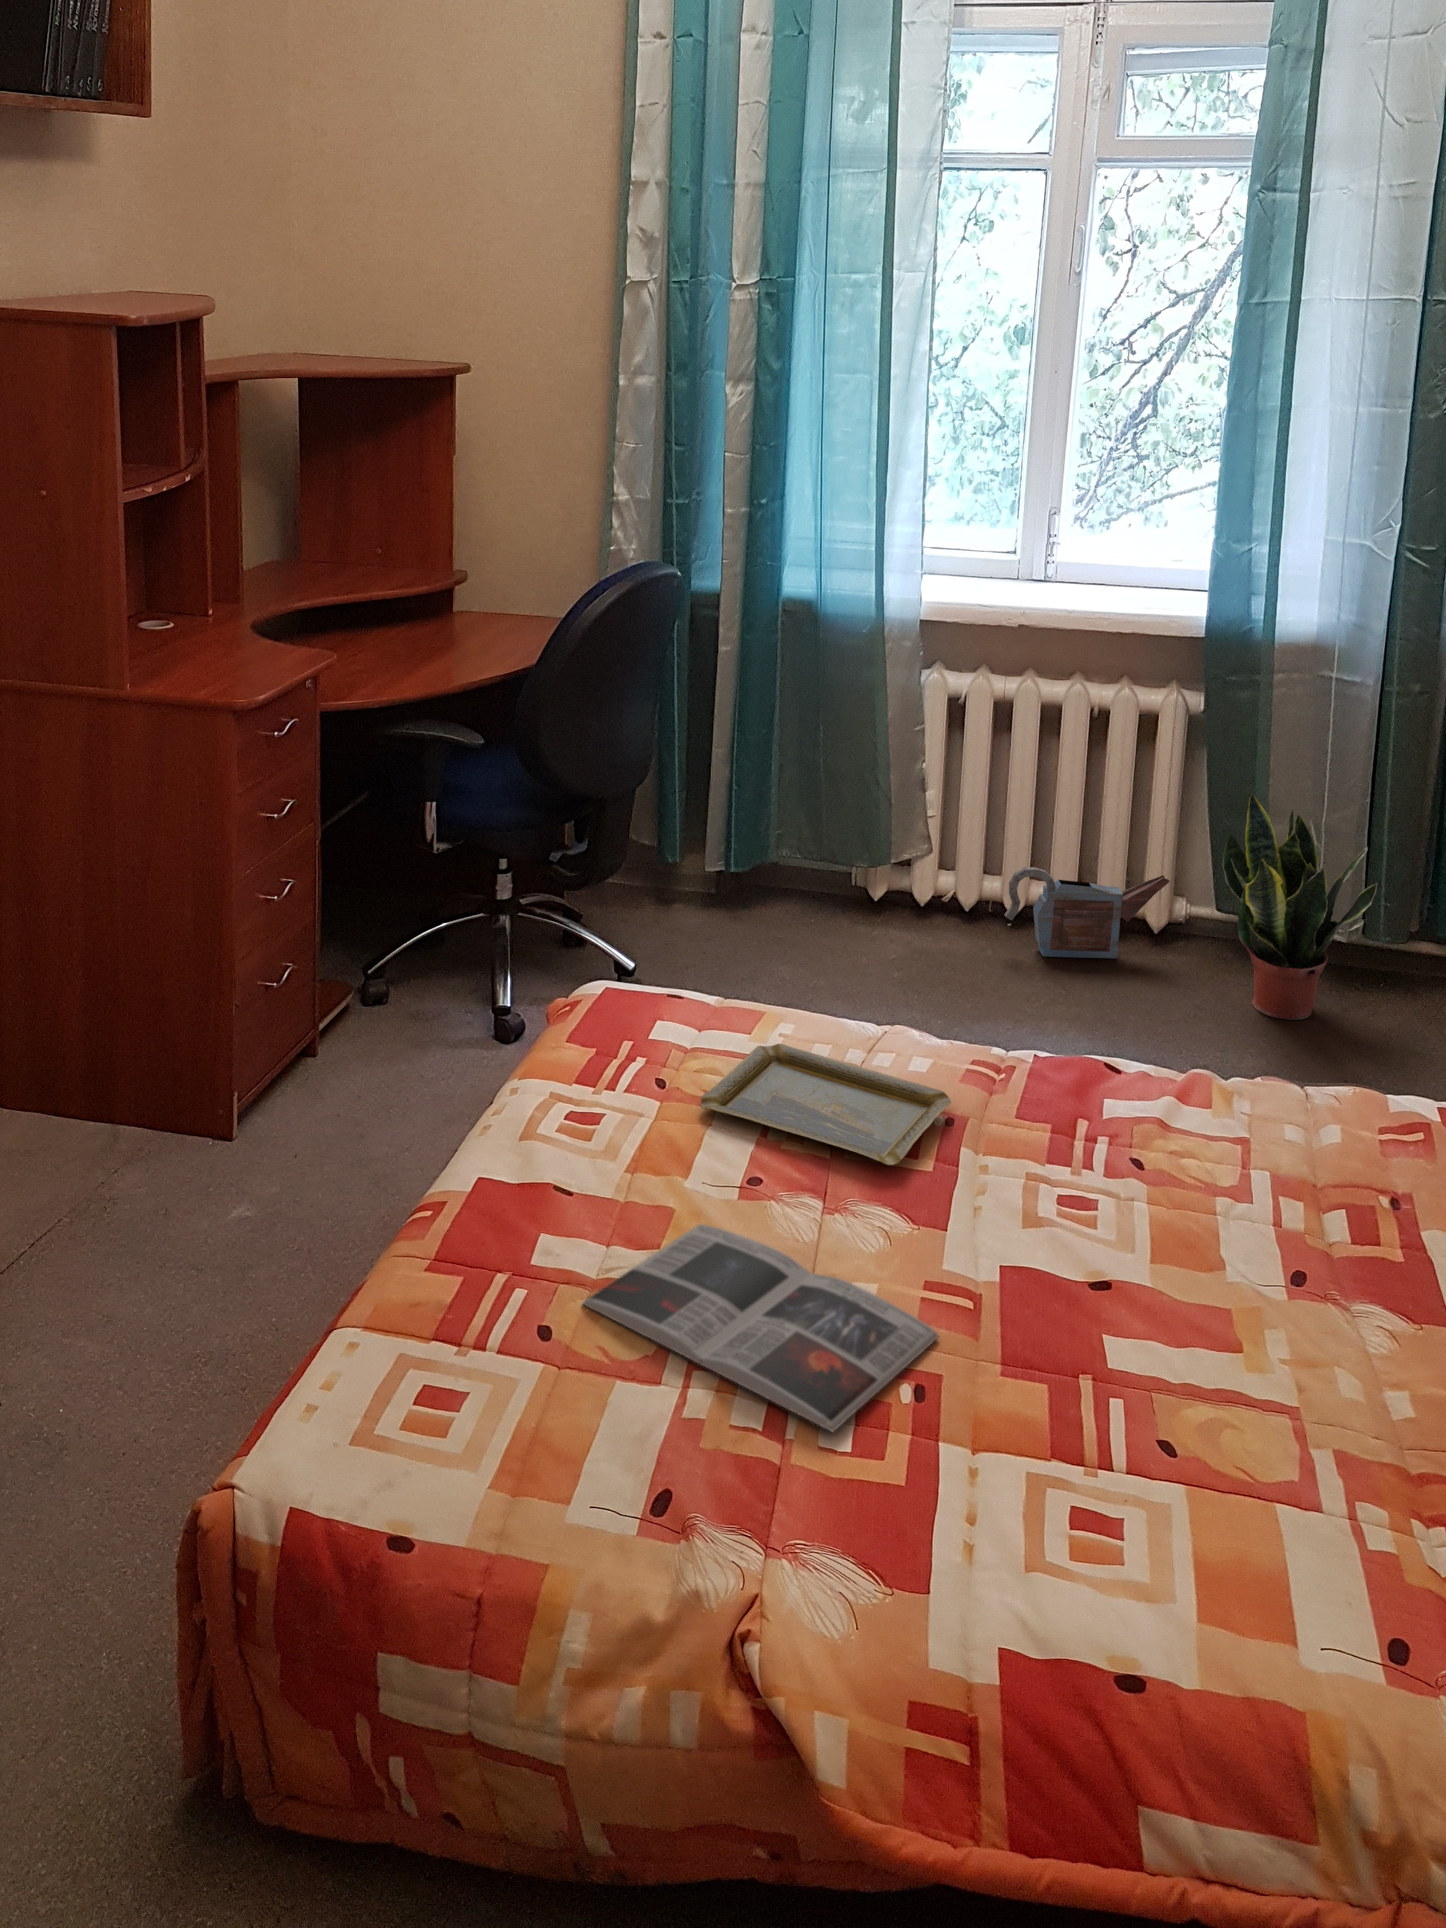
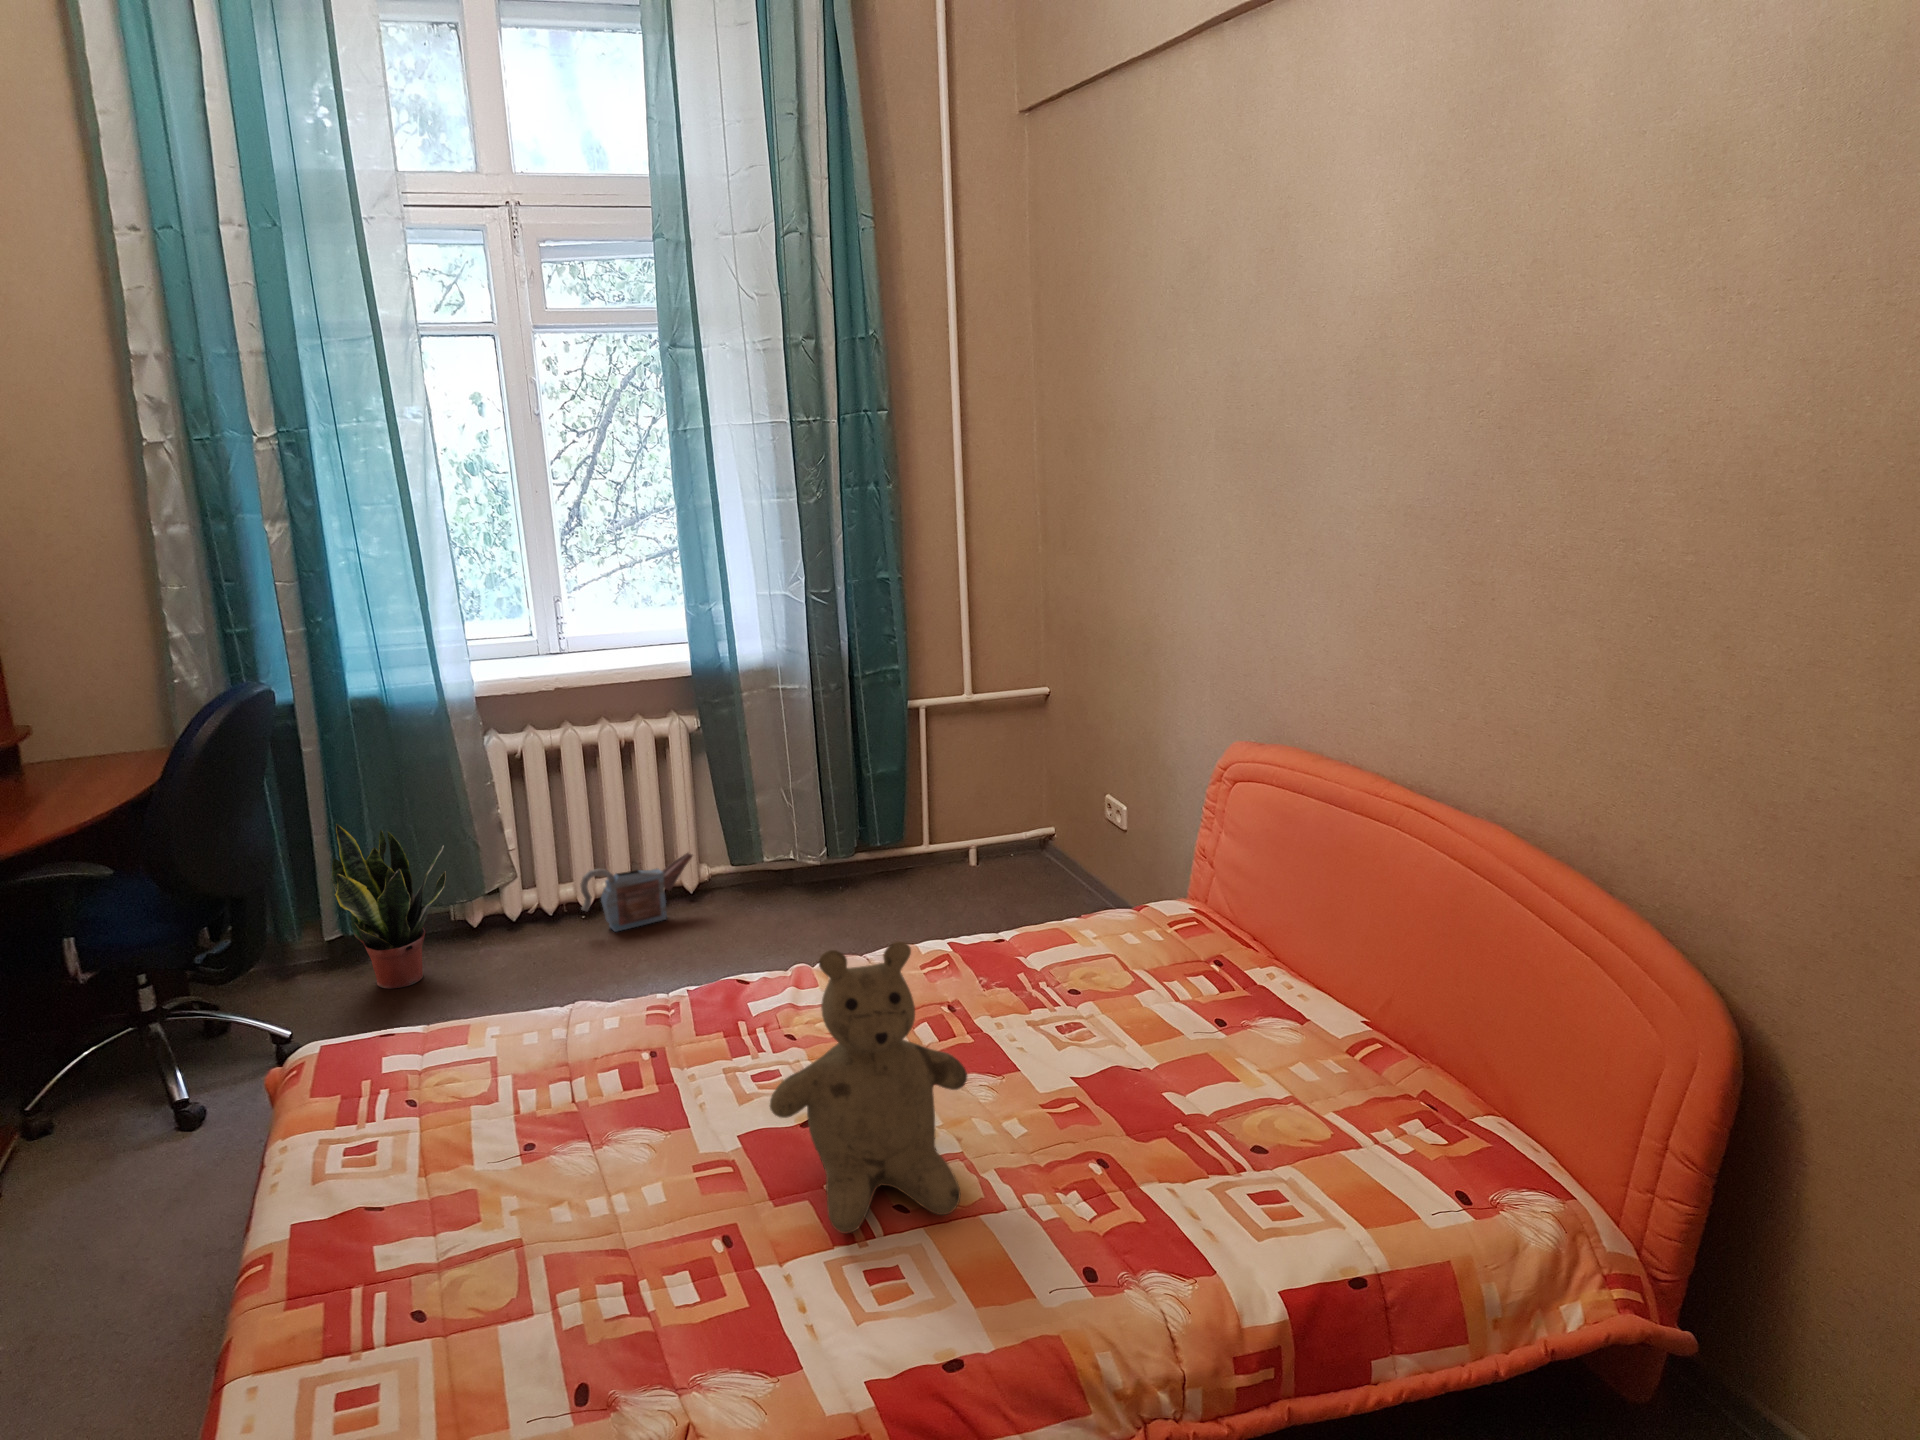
potted plant: present [1222,793,1377,1020] -> present [330,824,446,988]
tray: present [701,1044,951,1165] -> none [459,1033,653,1106]
teddy bear: none [1024,1053,1325,1486] -> present [770,941,967,1234]
magazine: present [582,1225,938,1432] -> none [437,1186,722,1293]

